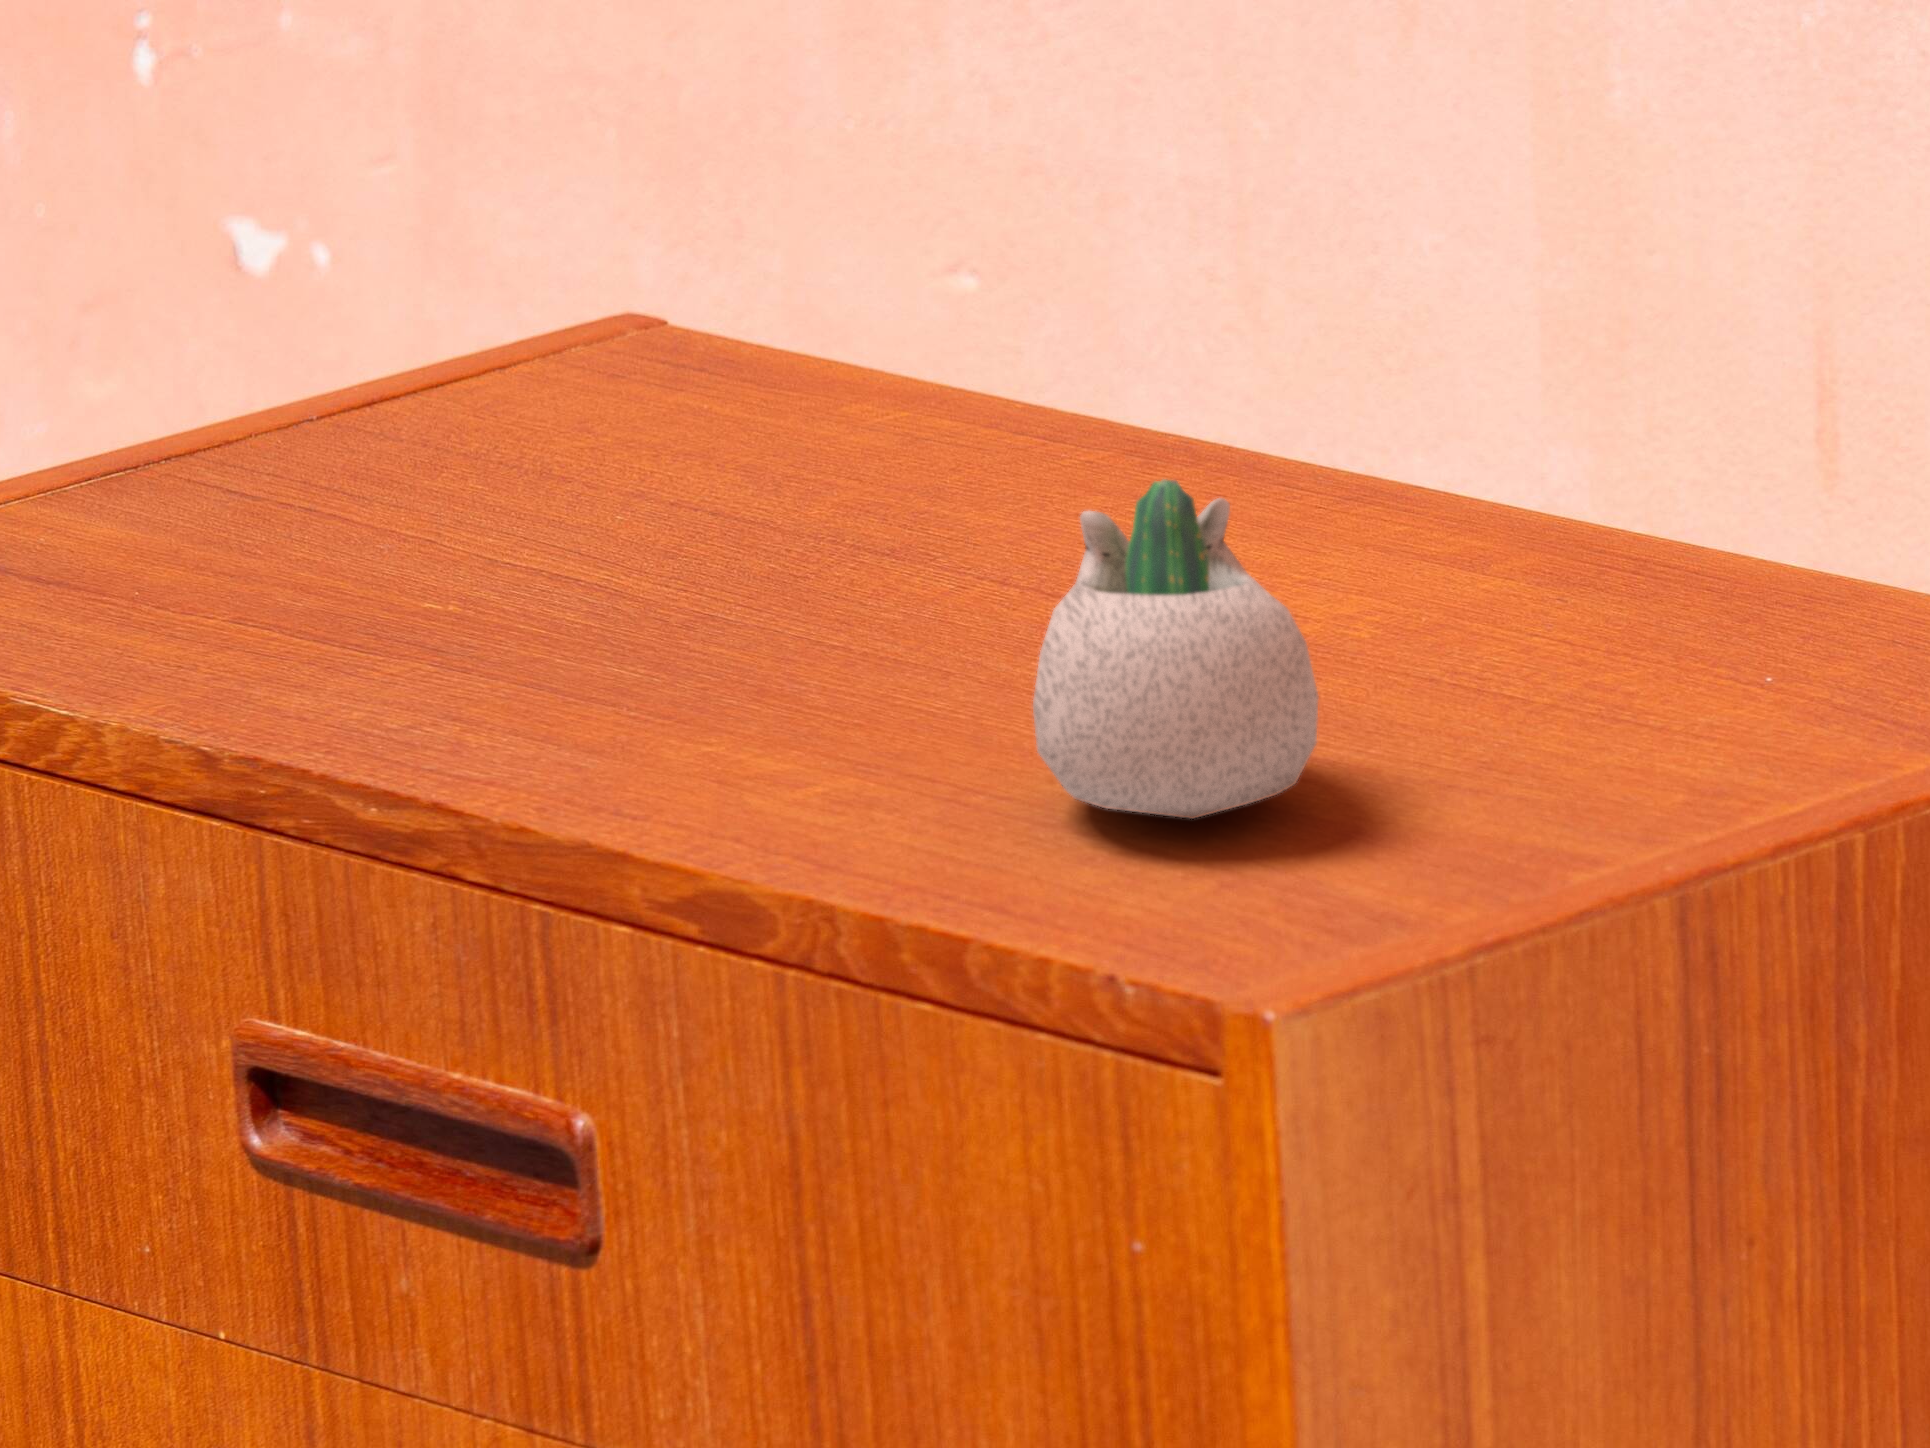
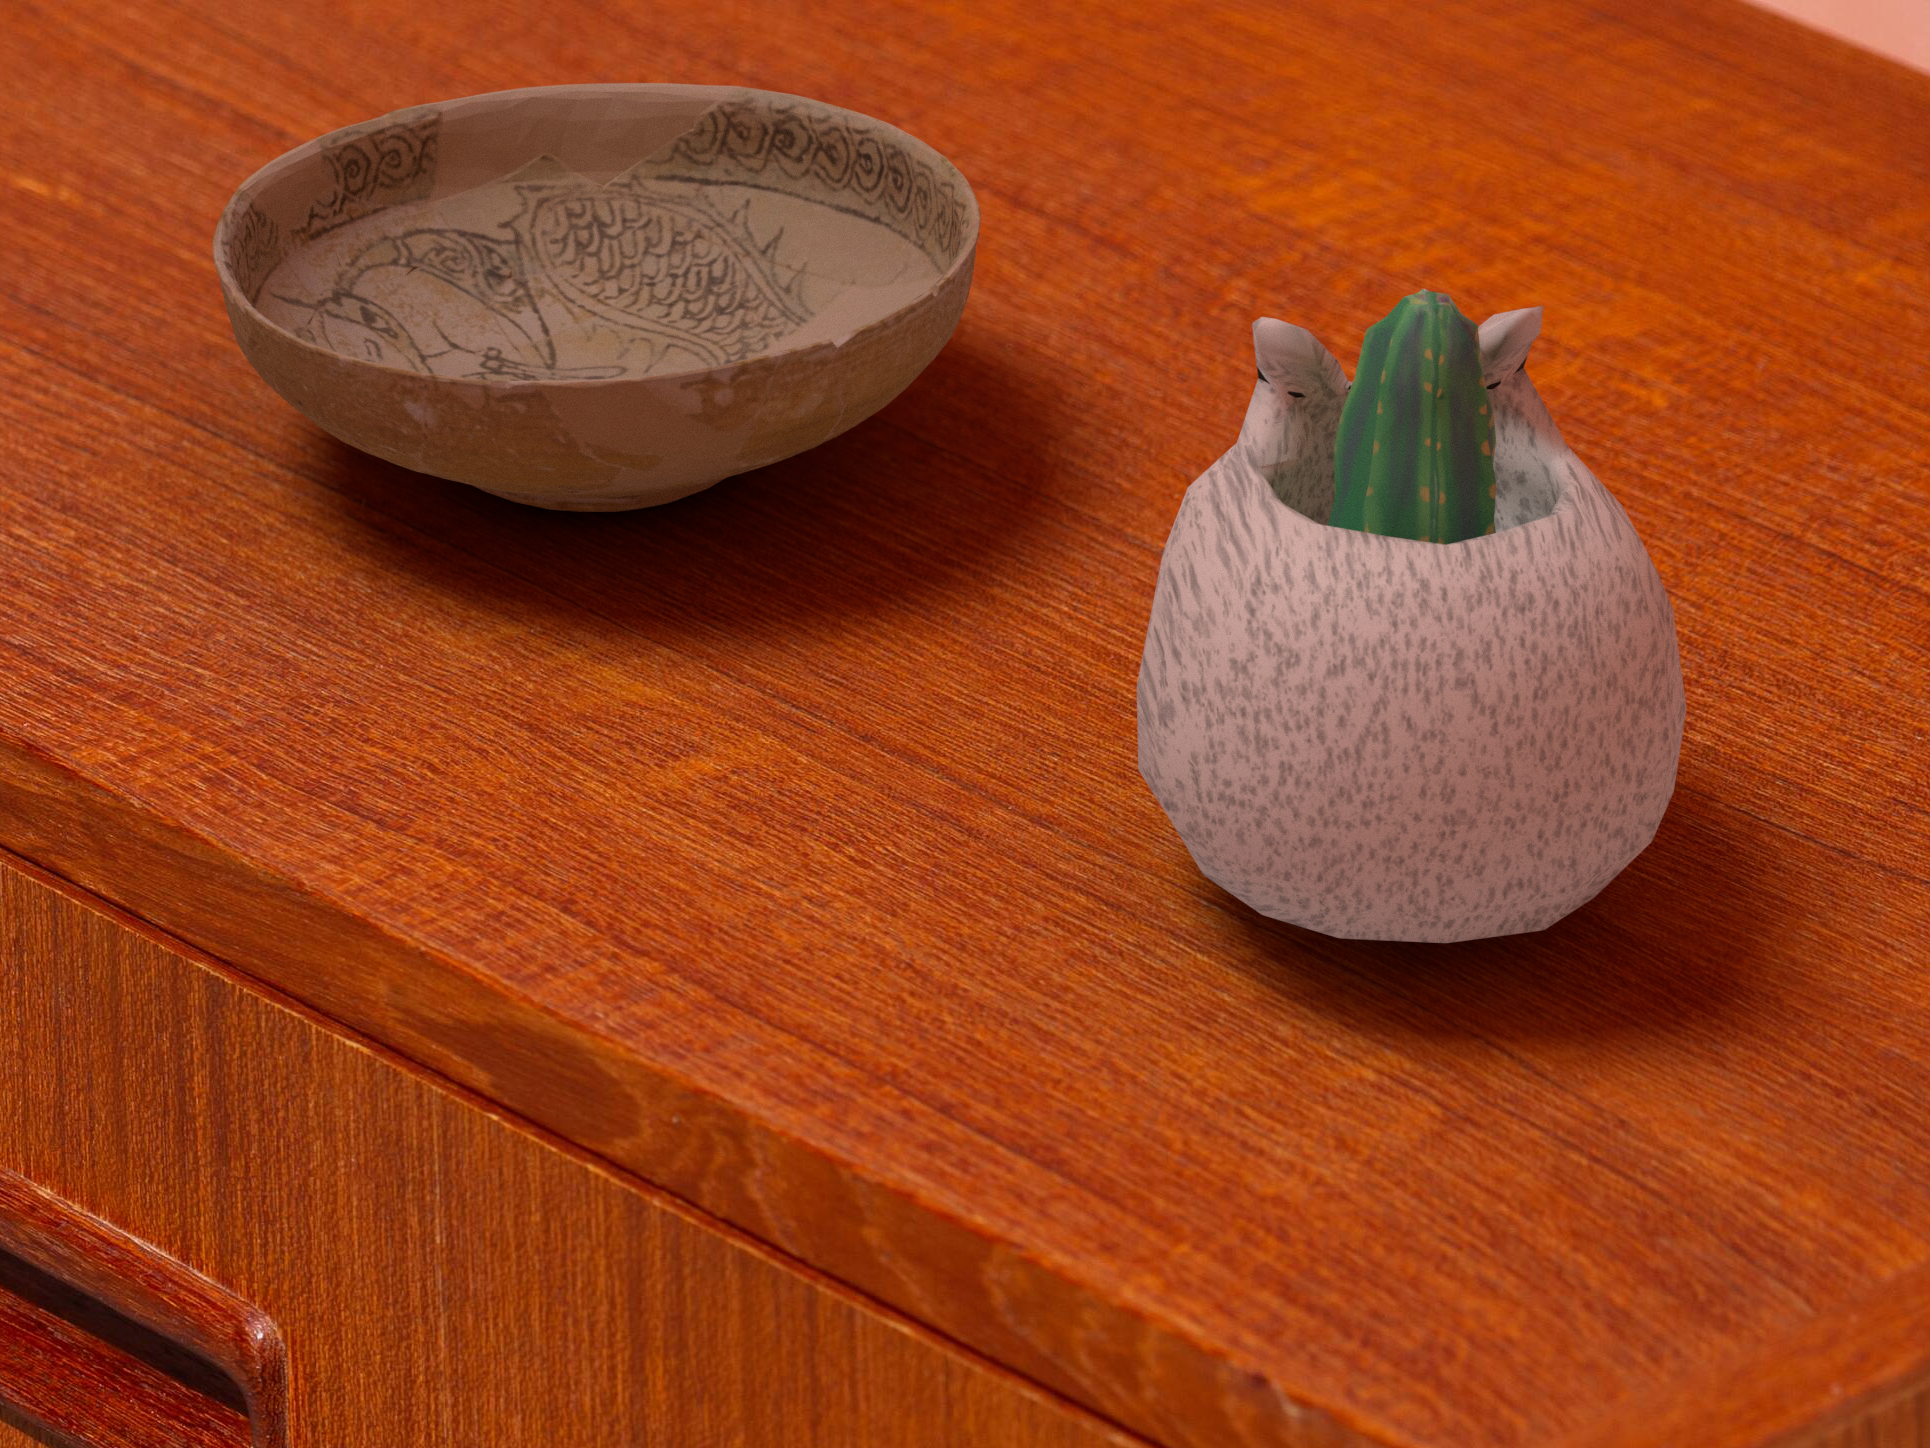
ceramic bowl: none [526,516,944,708] -> present [213,83,981,512]

